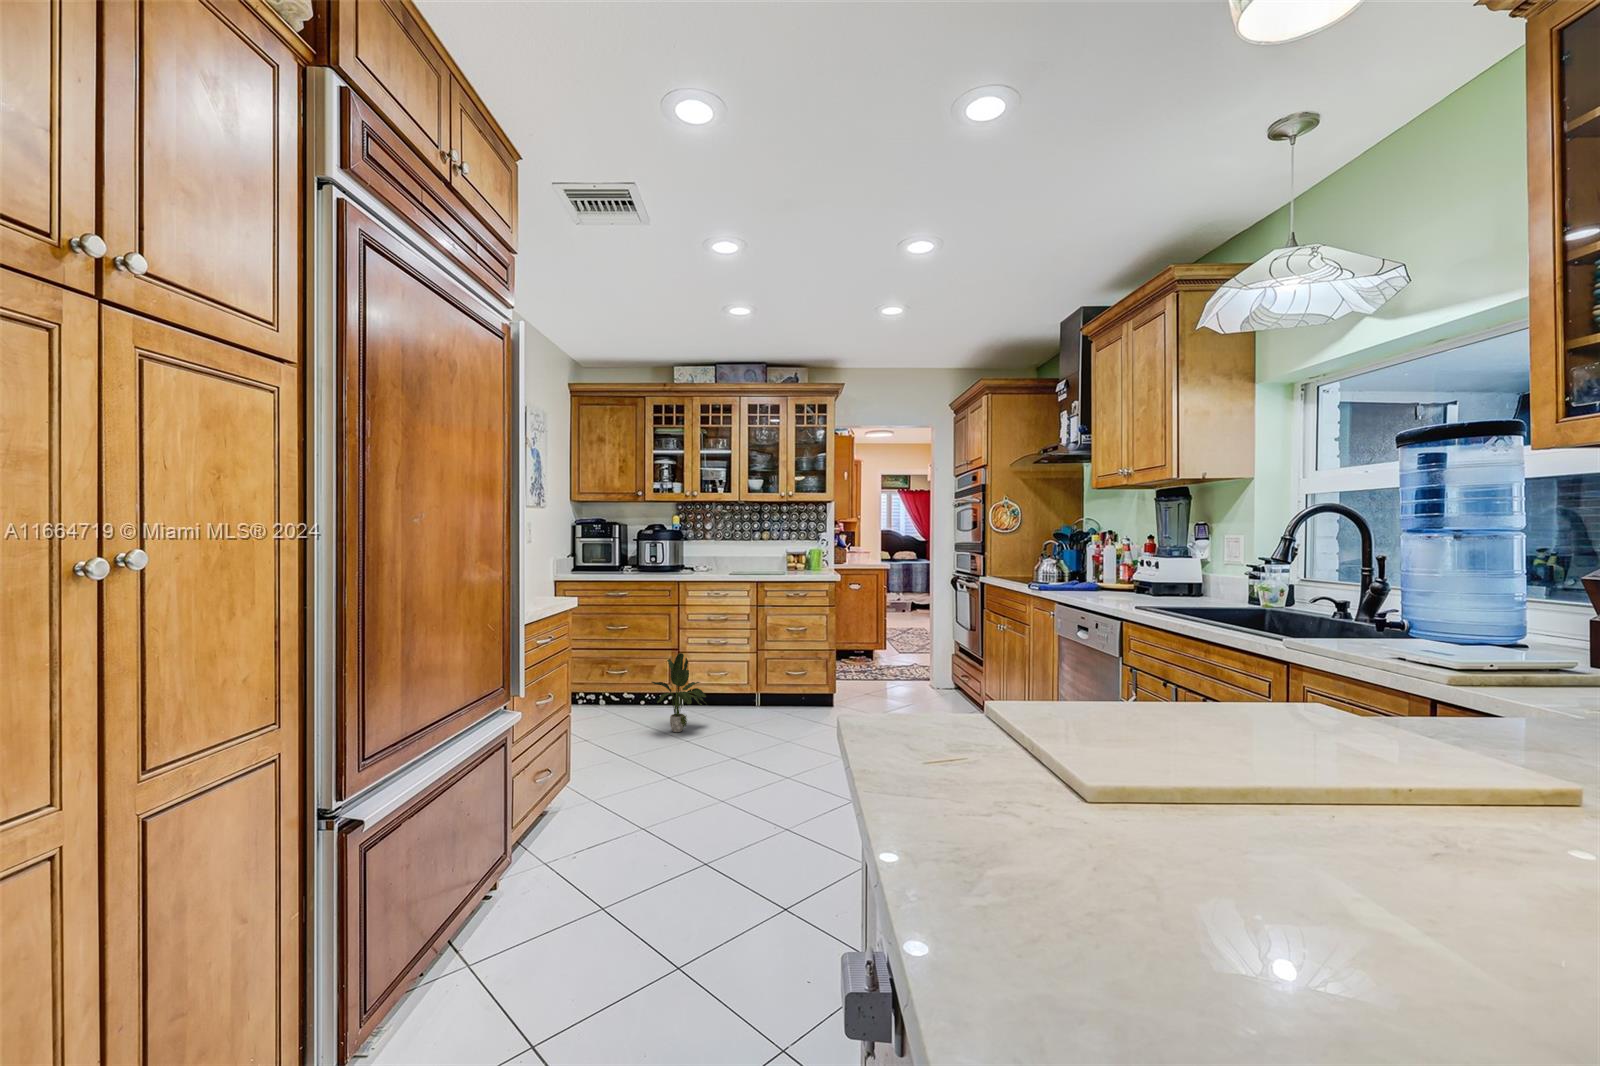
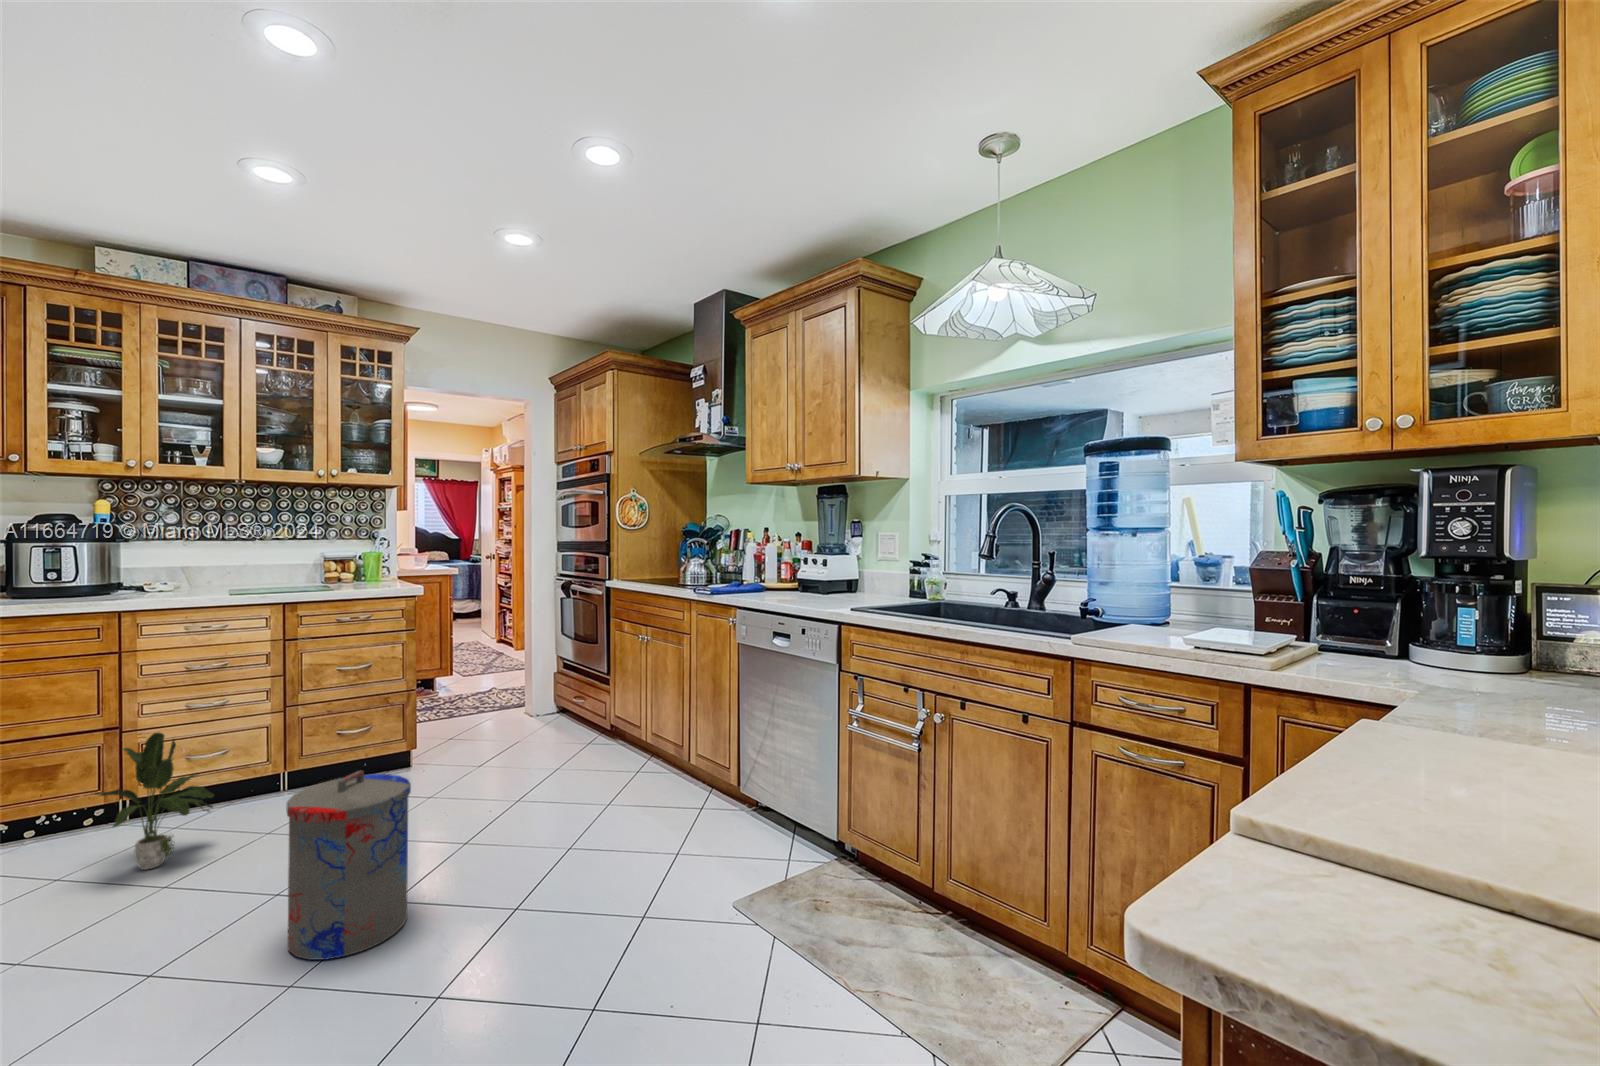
trash can: none [708,690,776,804] -> present [287,771,411,960]

